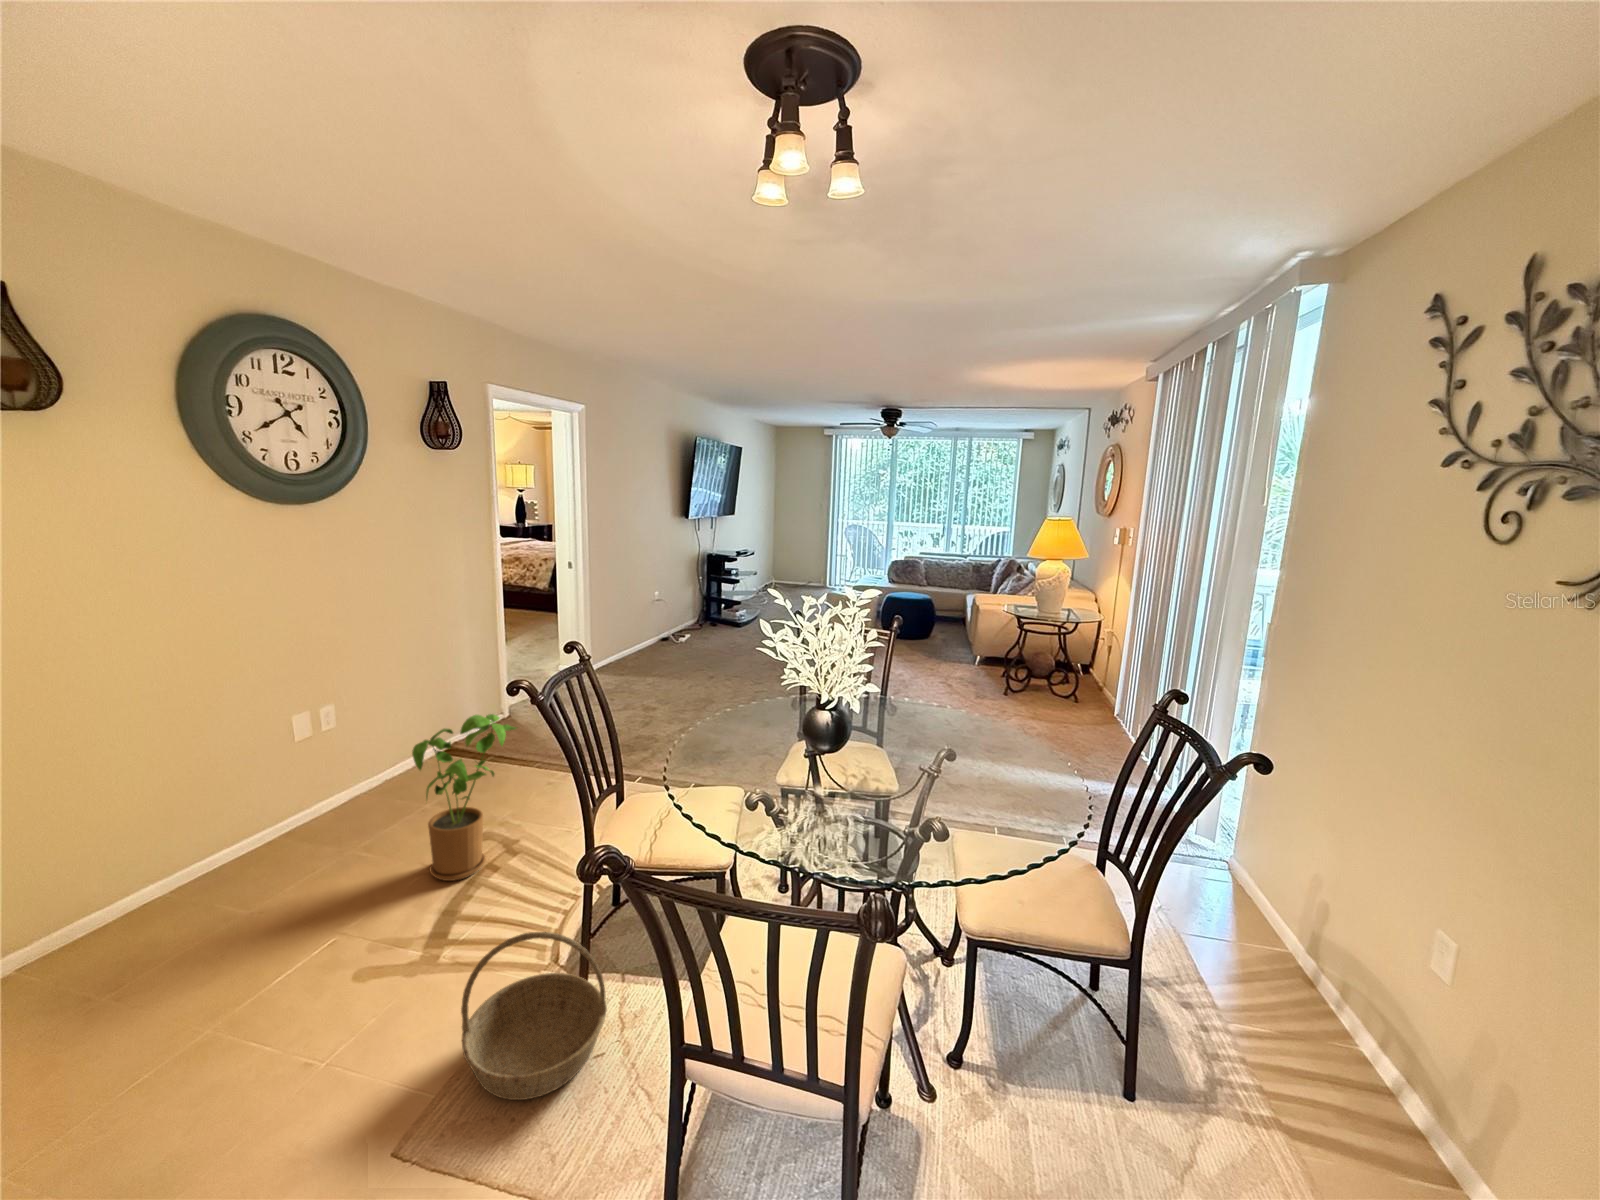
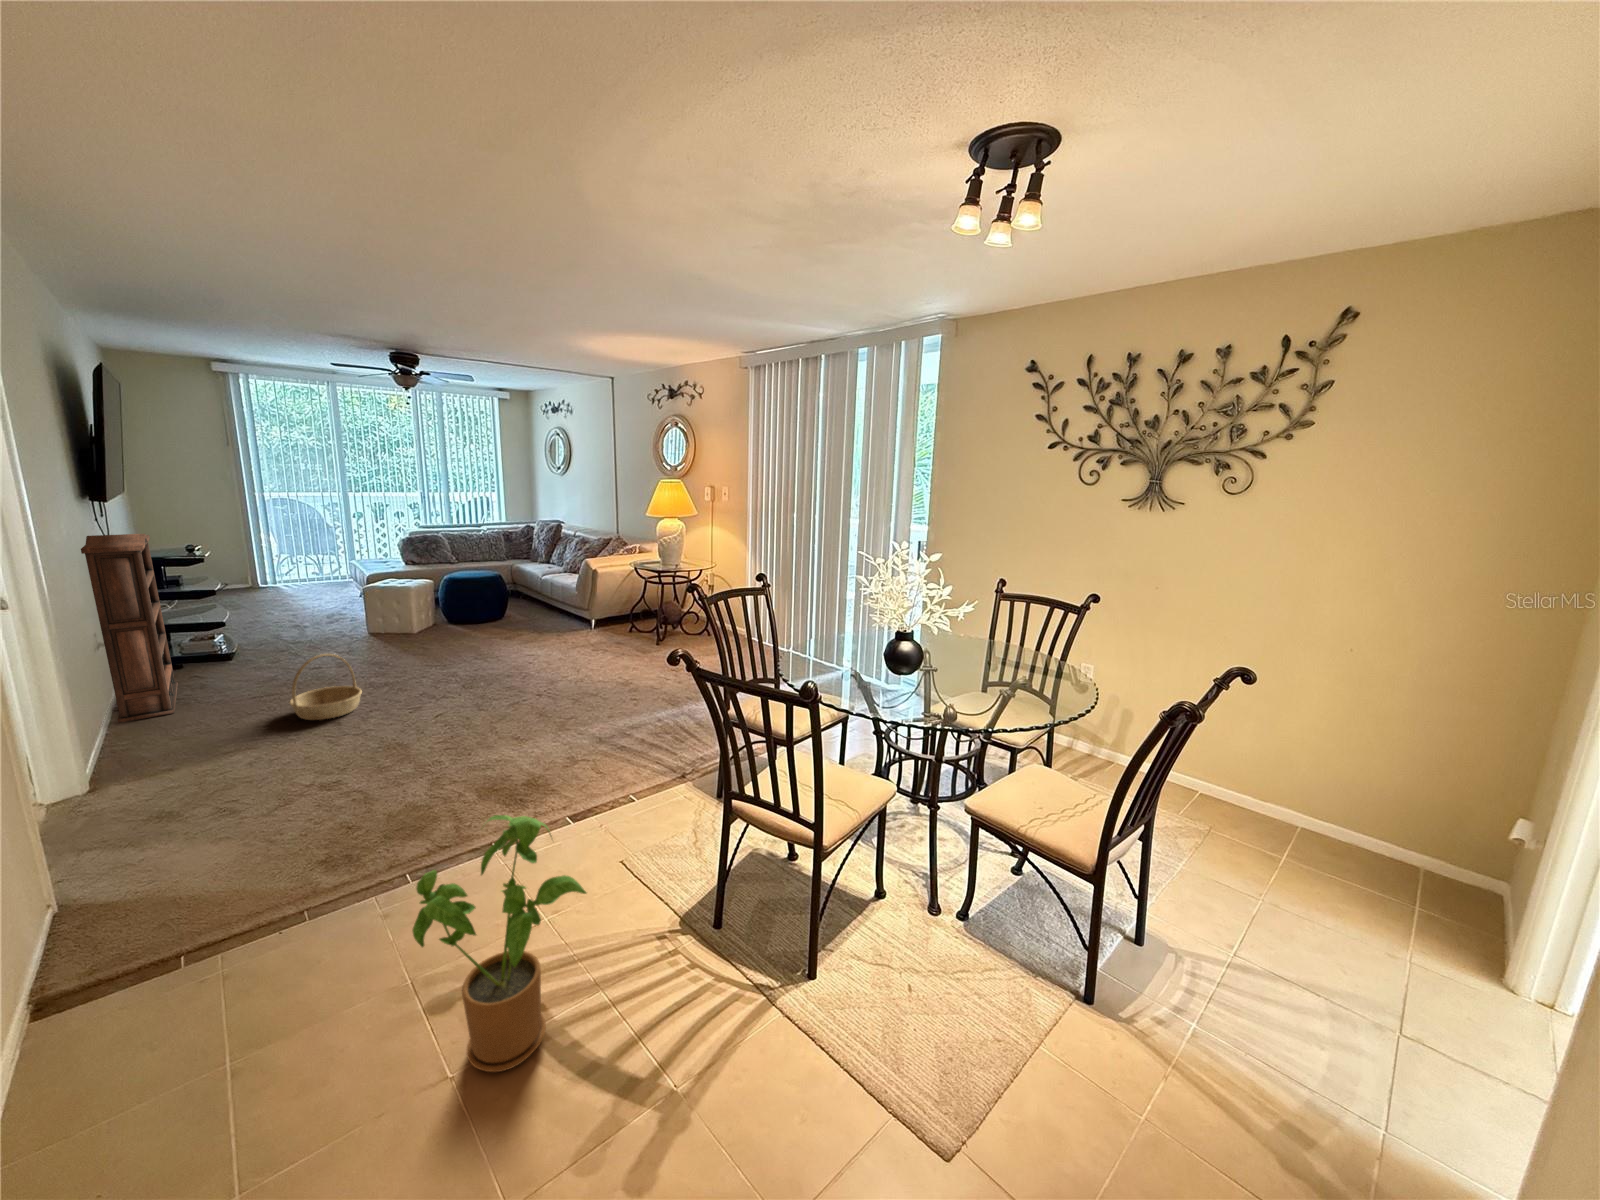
bookshelf: none [646,530,698,645] -> present [81,534,178,723]
basket: present [461,932,607,1100] -> present [290,654,362,720]

